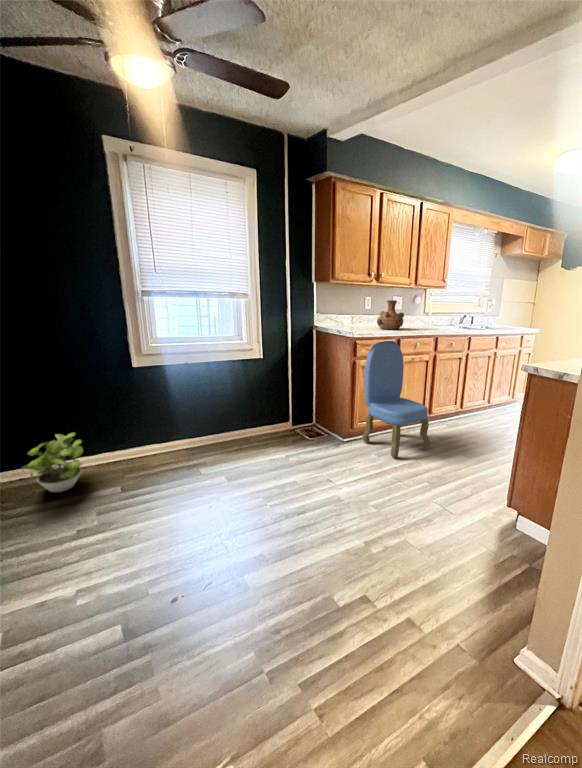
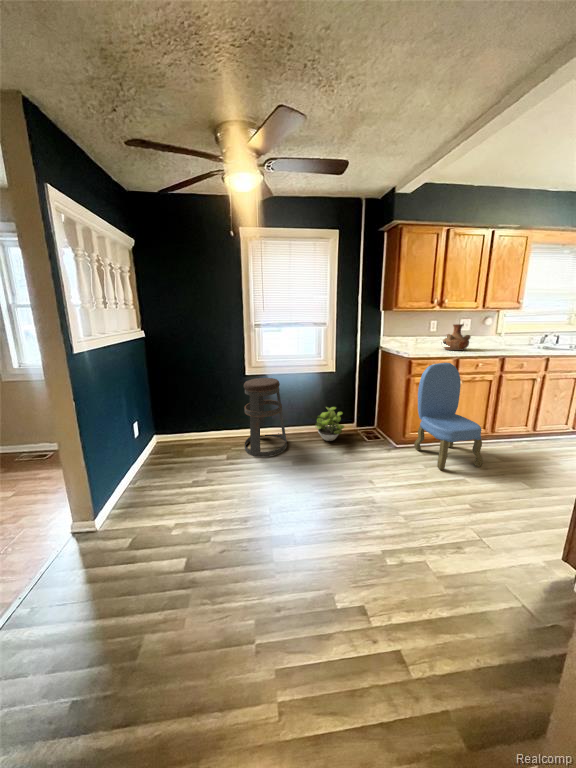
bar stool: none [143,366,210,480] -> present [244,378,287,457]
potted plant: present [22,432,83,492] -> present [315,407,344,441]

